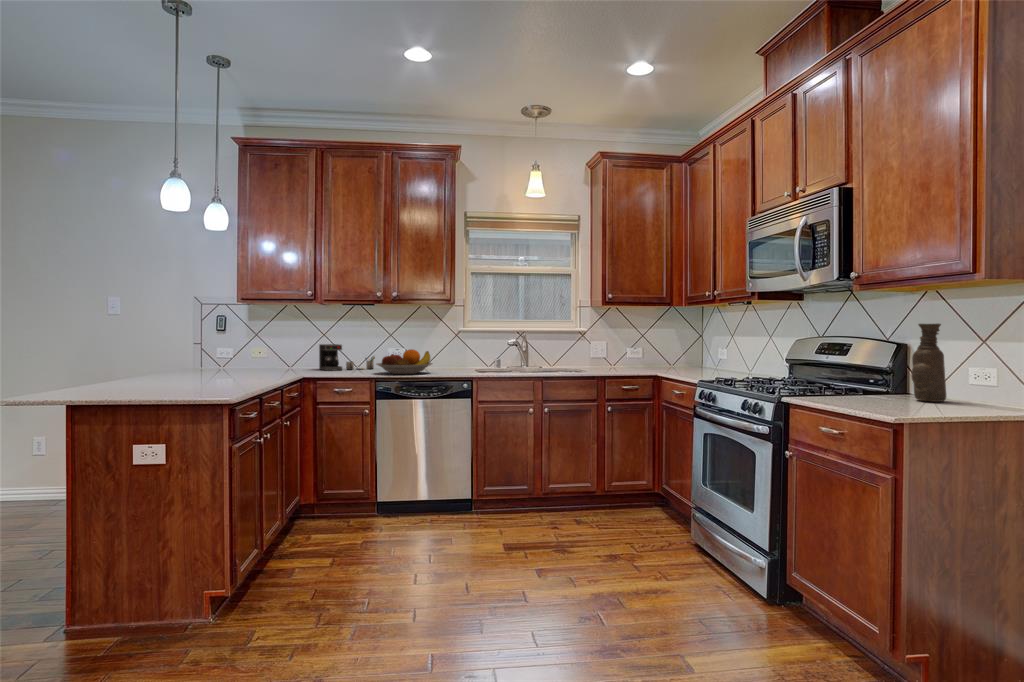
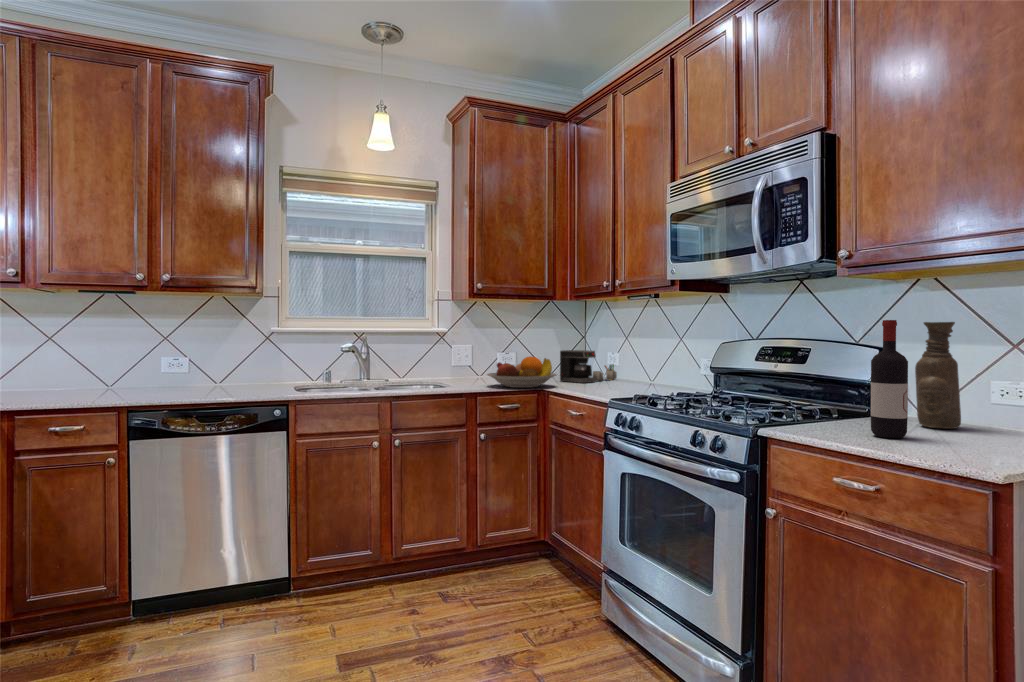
wine bottle: none [860,323,886,404] -> present [871,320,908,438]
coffee maker: present [319,344,375,371] -> present [560,350,617,383]
fruit bowl: present [377,349,432,374] -> present [487,356,556,388]

